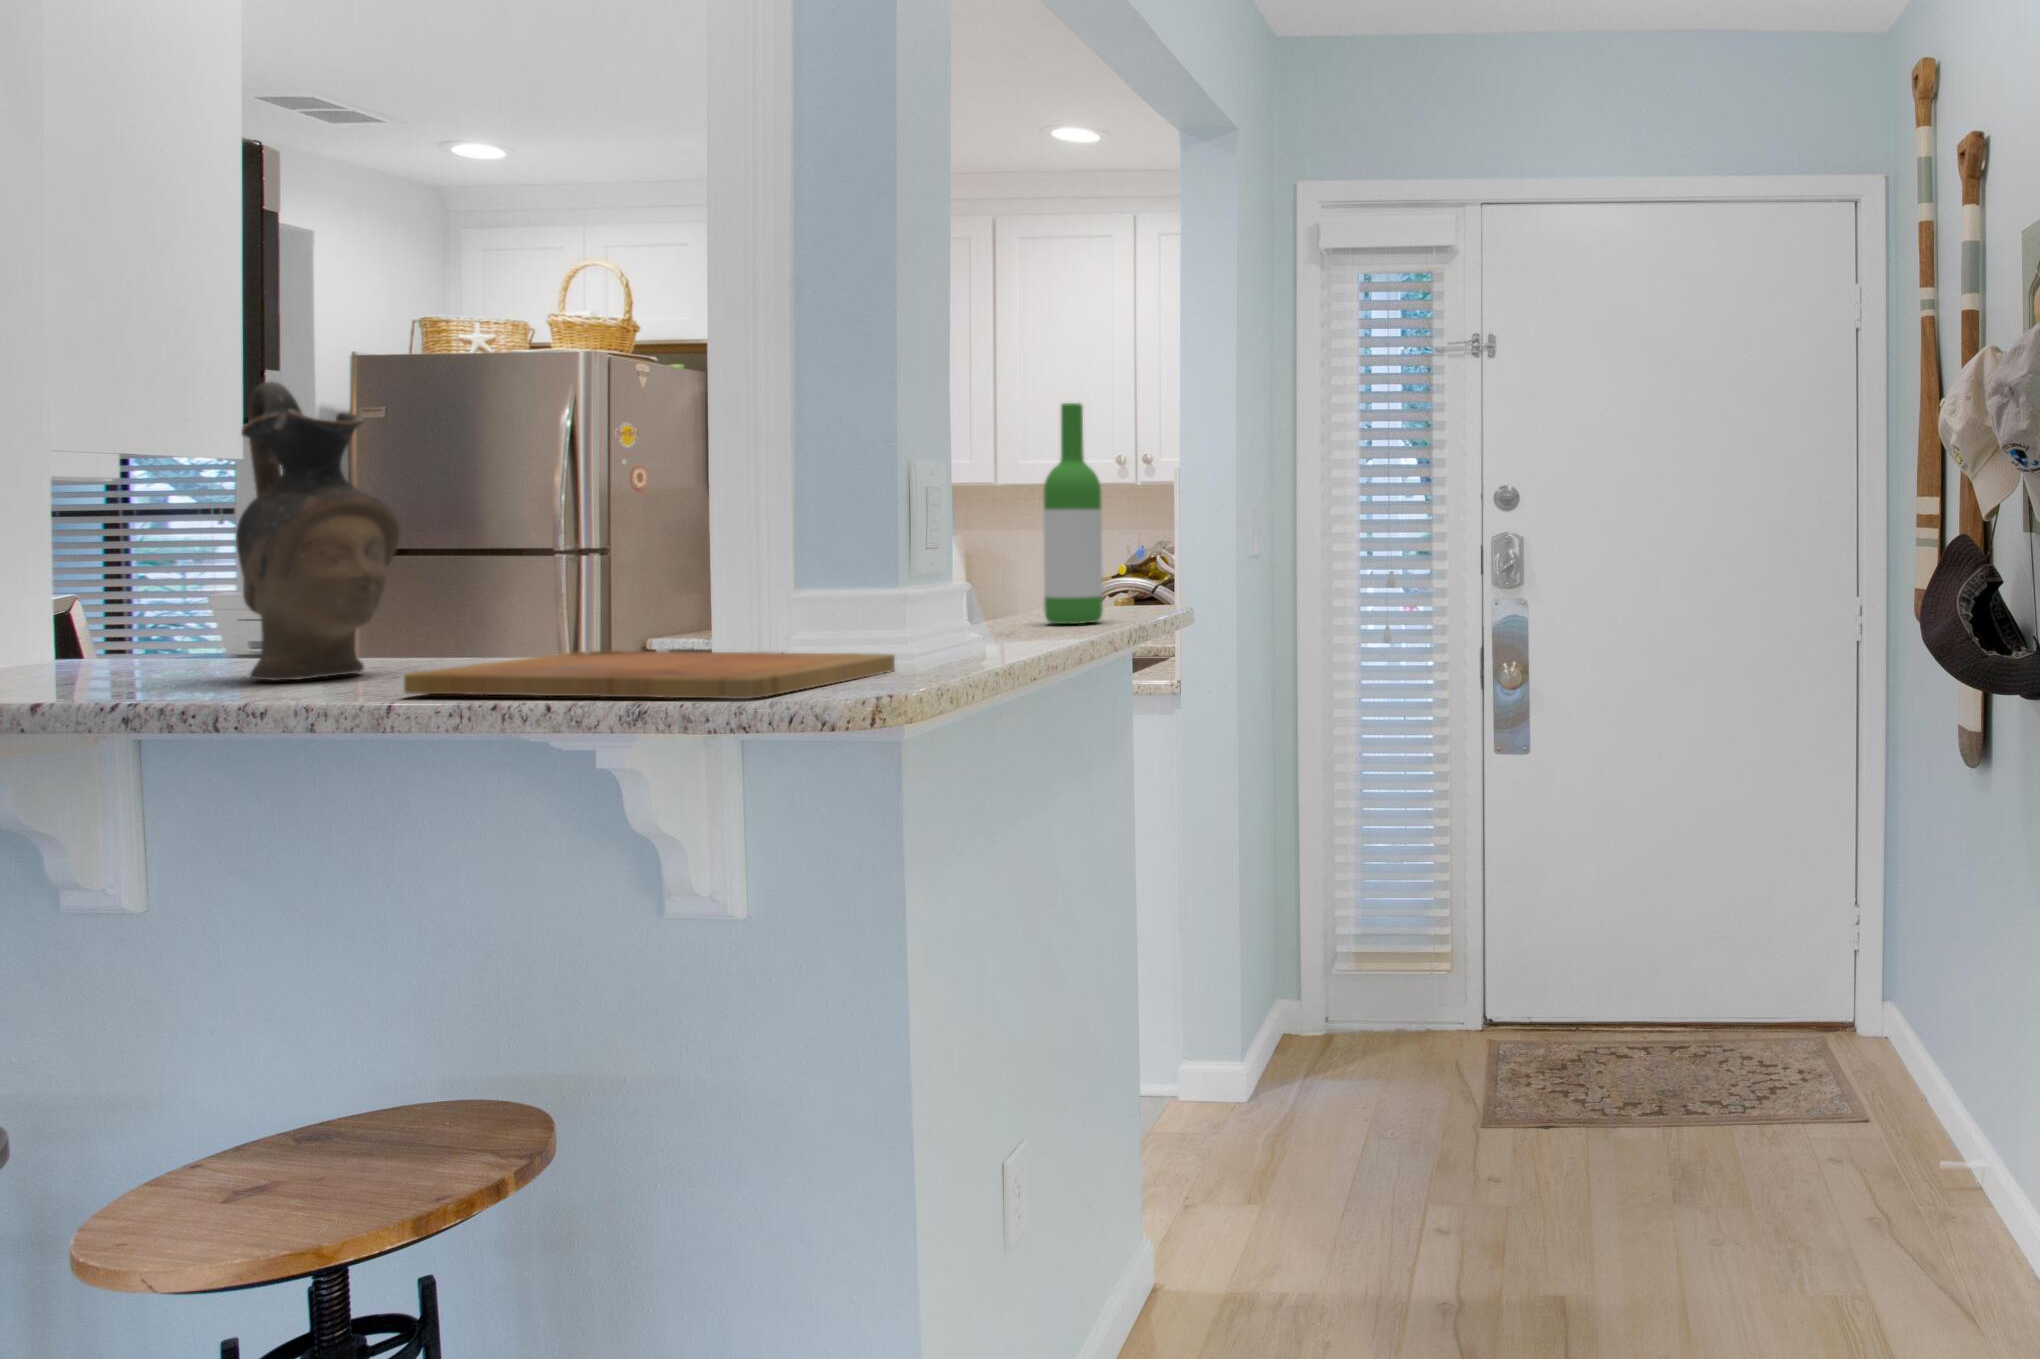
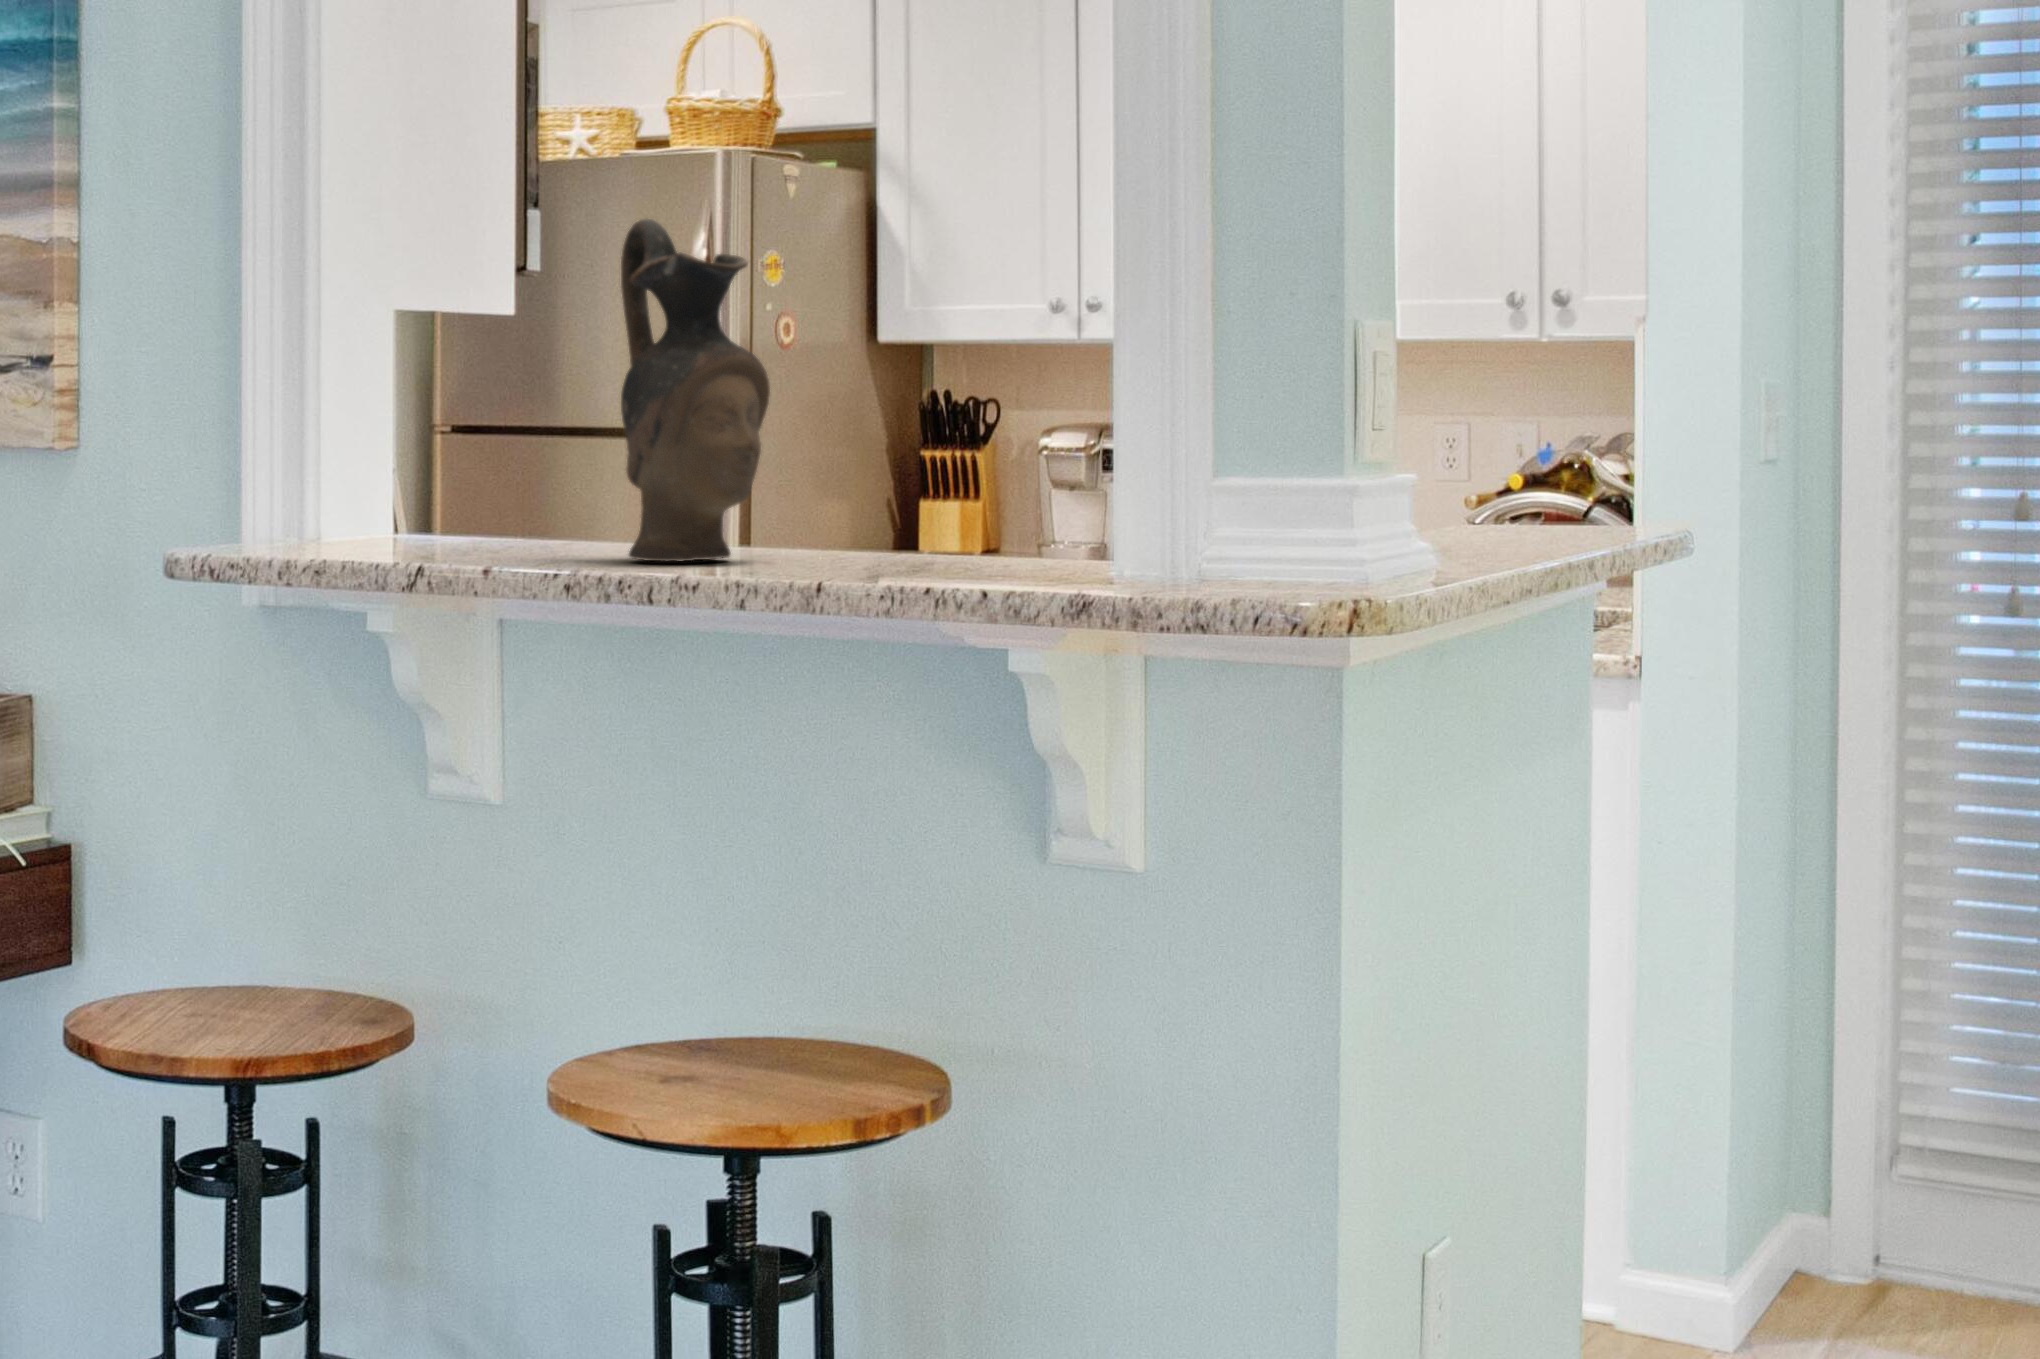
wine bottle: present [1043,403,1103,624] -> none [1479,217,1576,541]
cutting board: present [404,651,895,699] -> none [825,542,1340,592]

